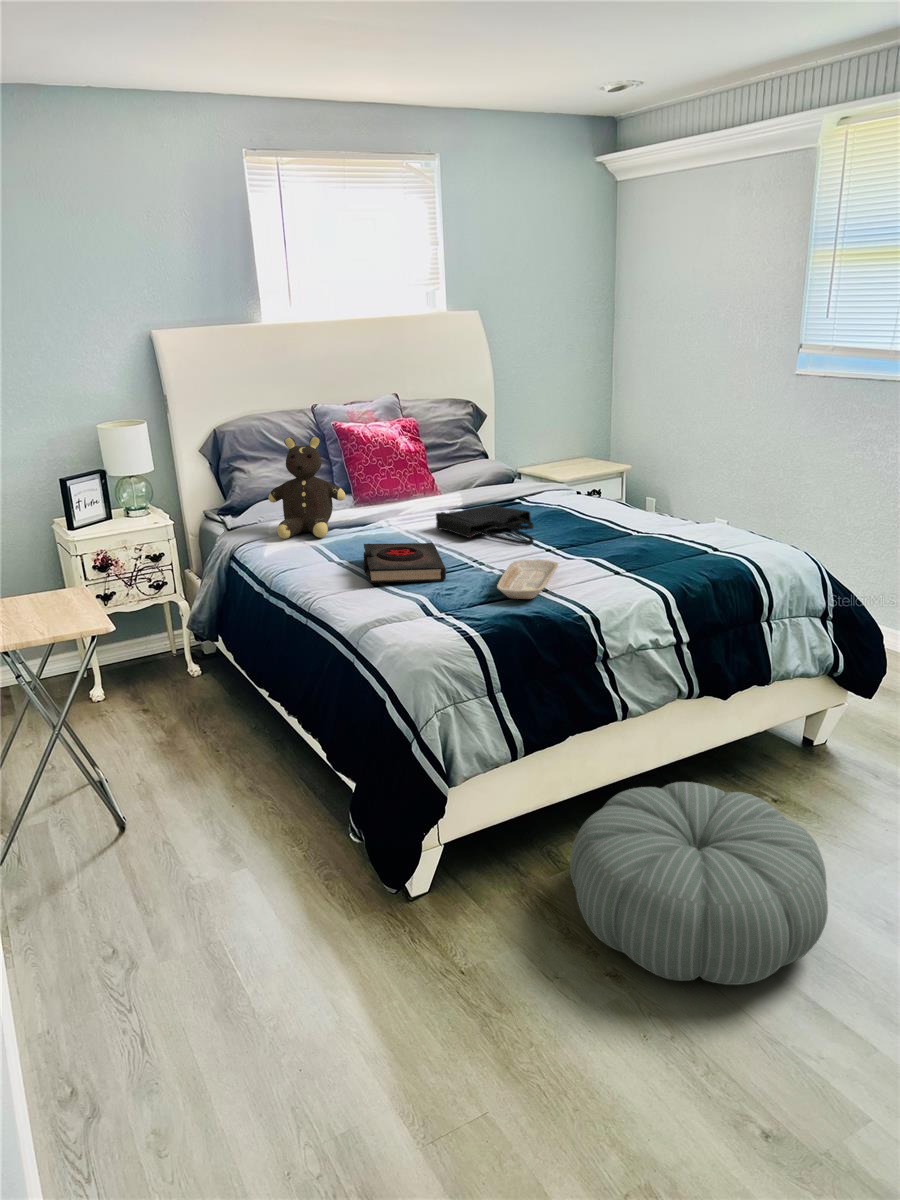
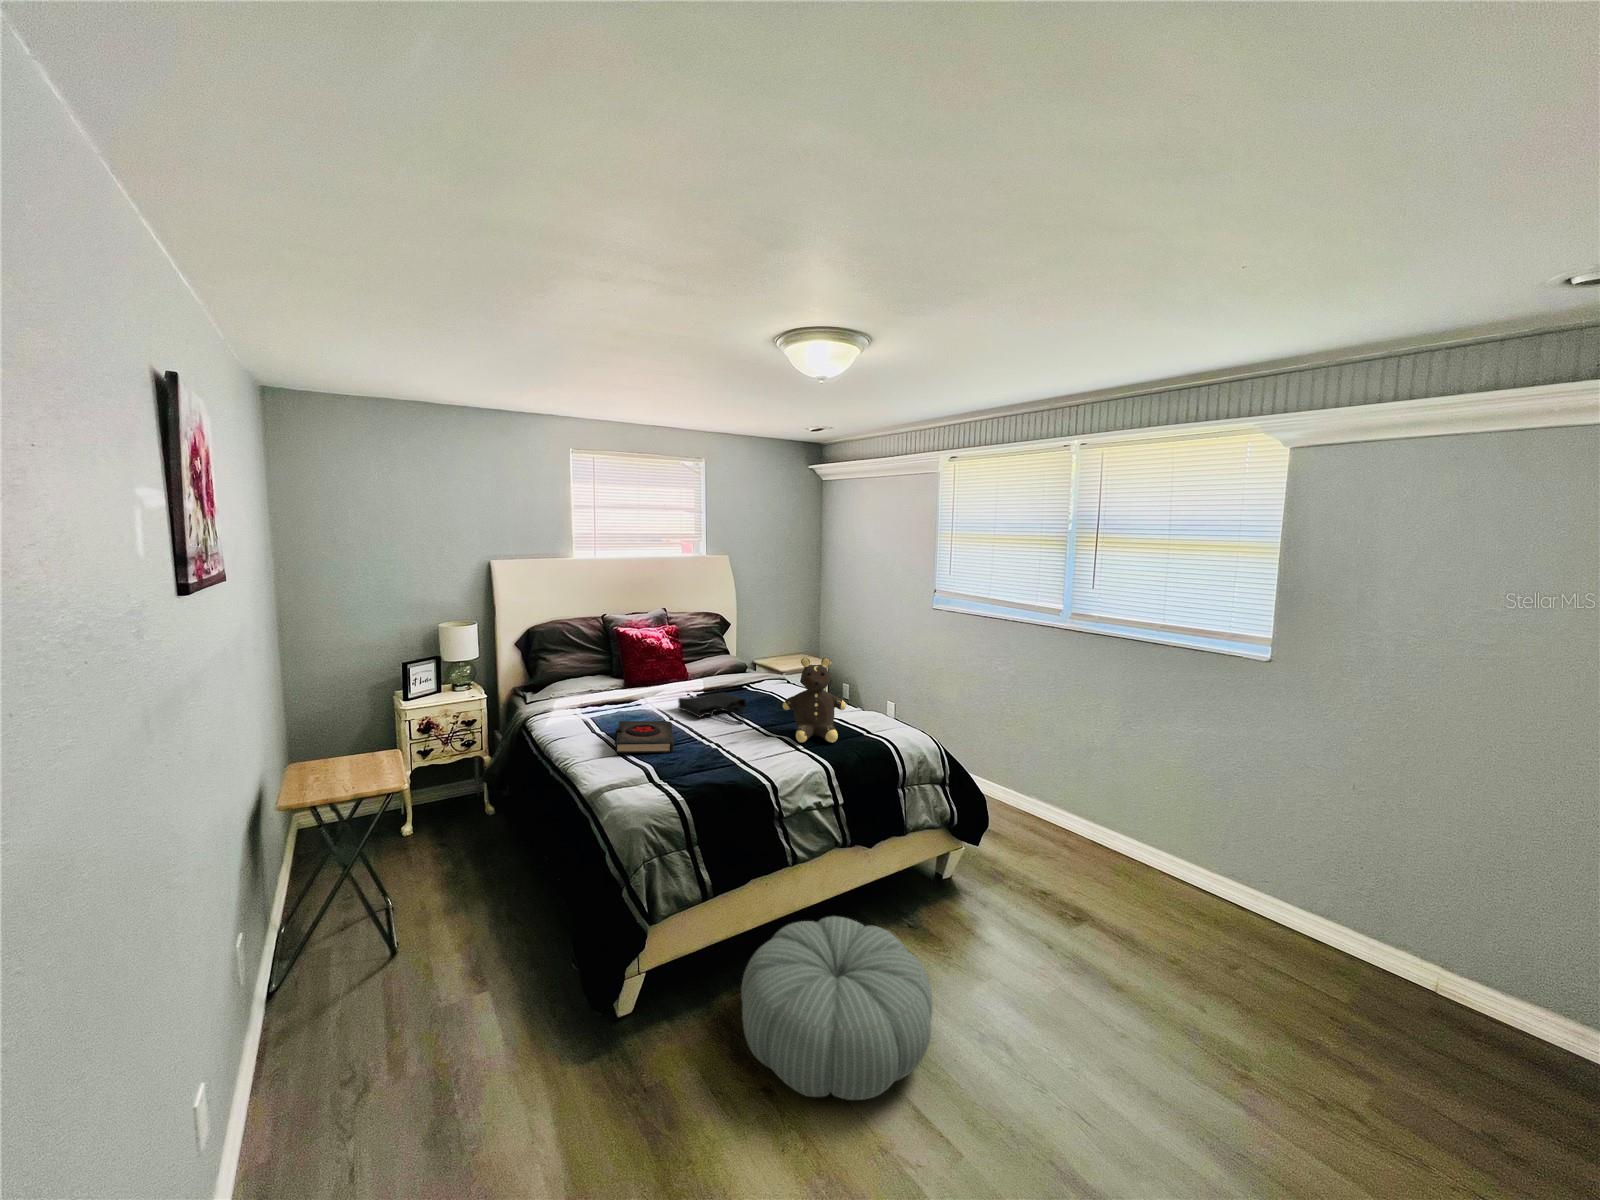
teddy bear: present [268,436,346,539] -> present [783,658,846,742]
tray: present [497,559,558,599] -> none [706,738,755,770]

